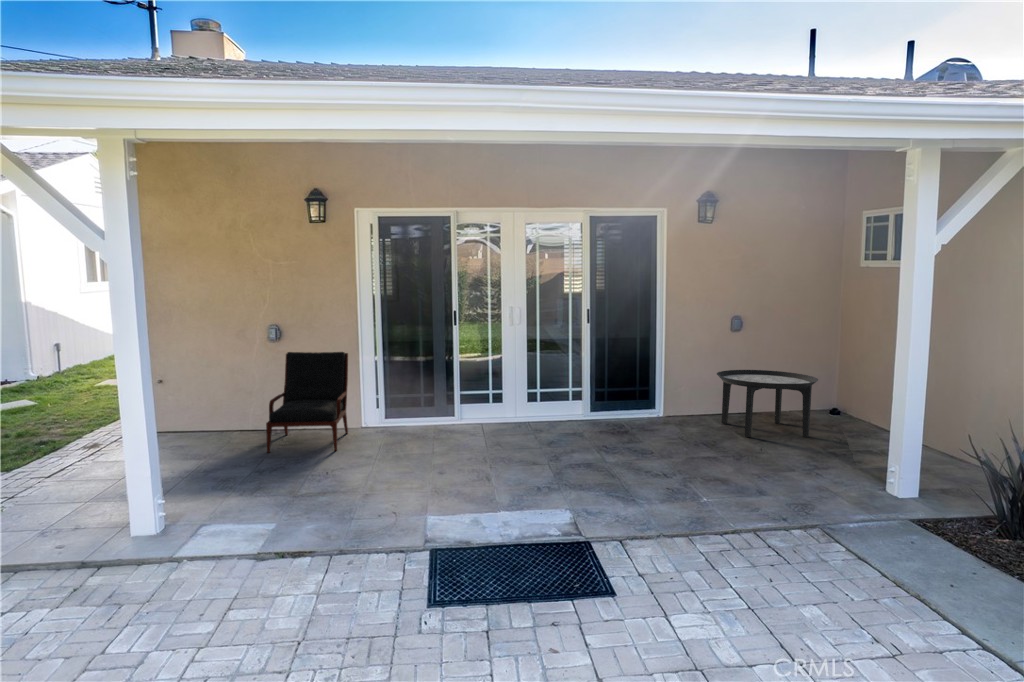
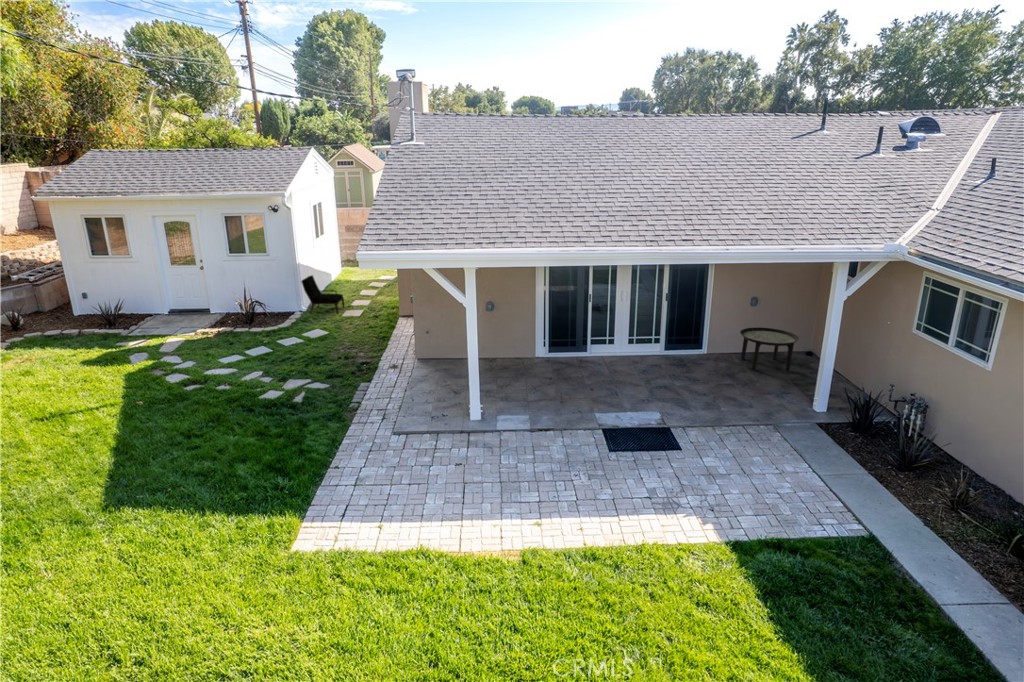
armchair: present [266,352,348,453] -> present [301,275,344,313]

